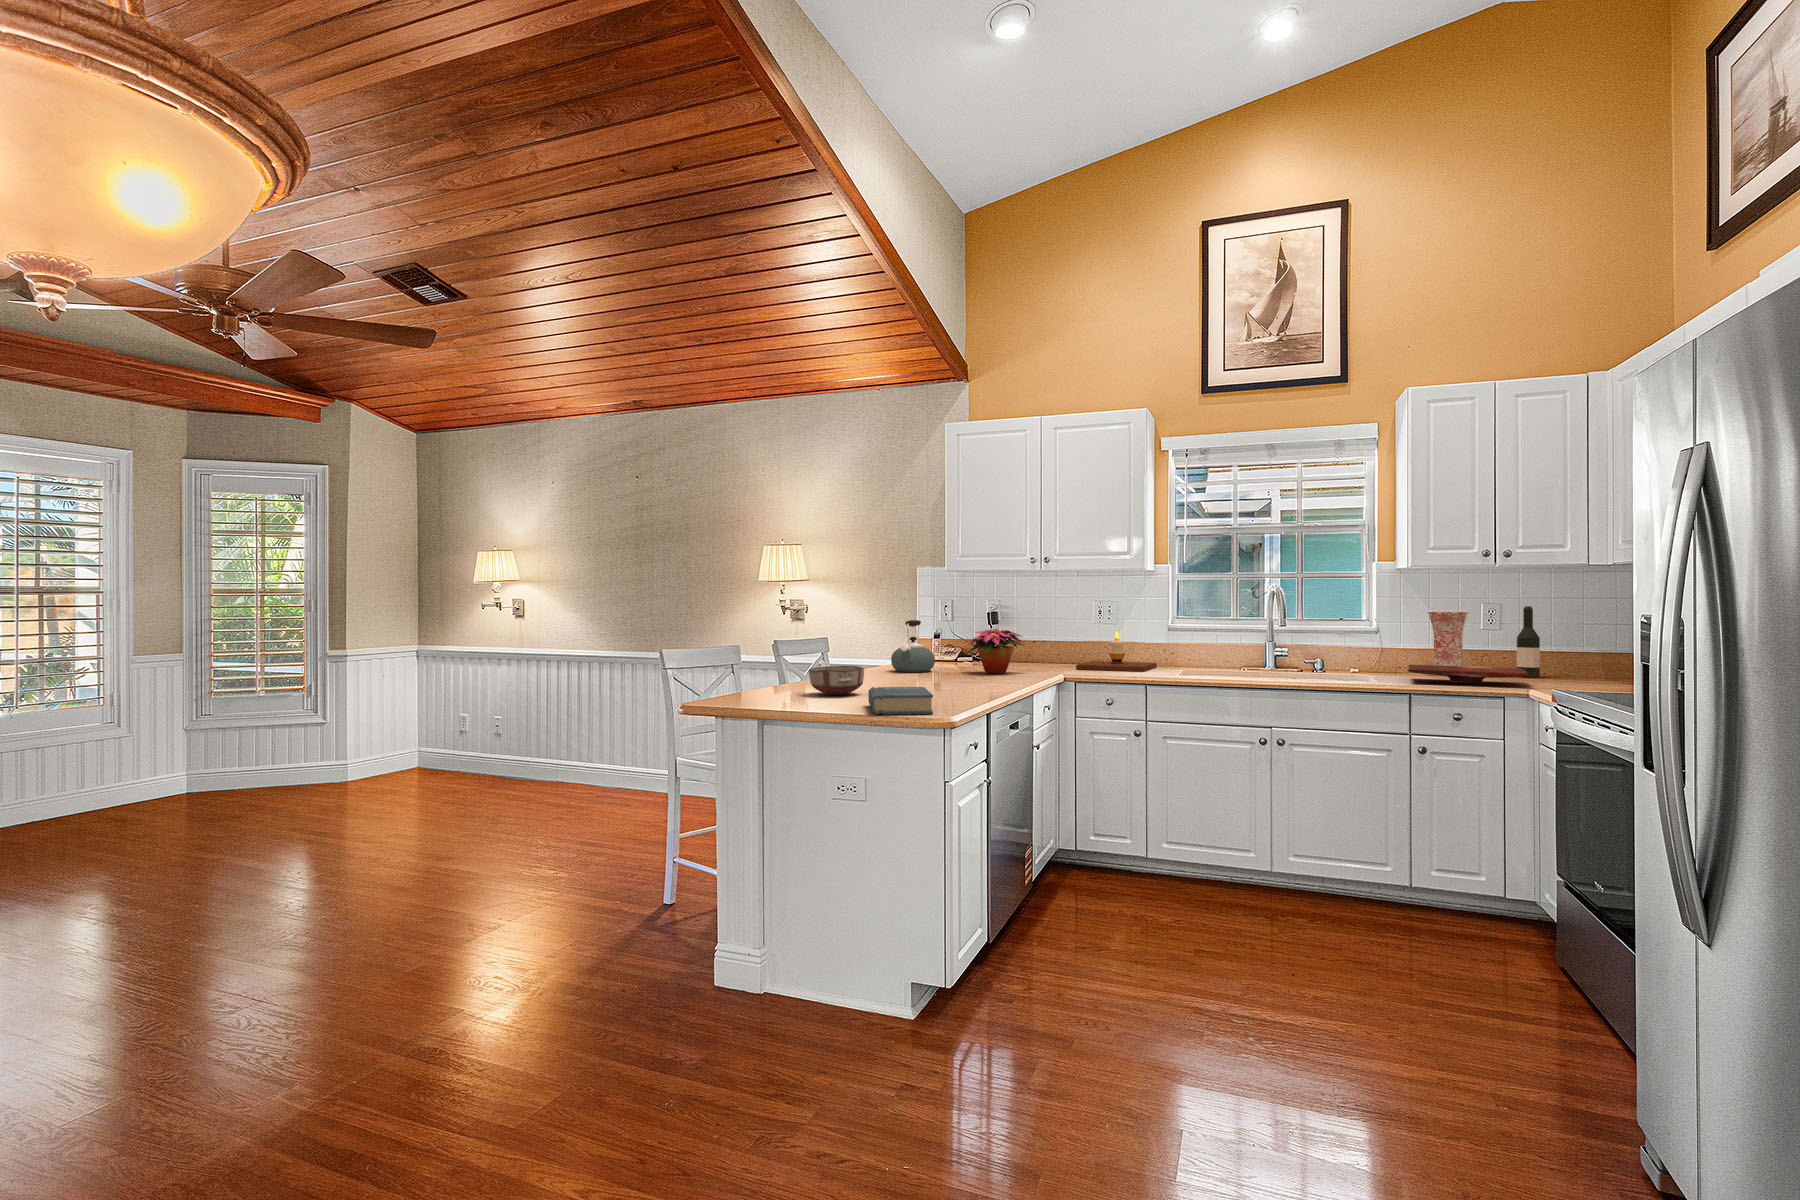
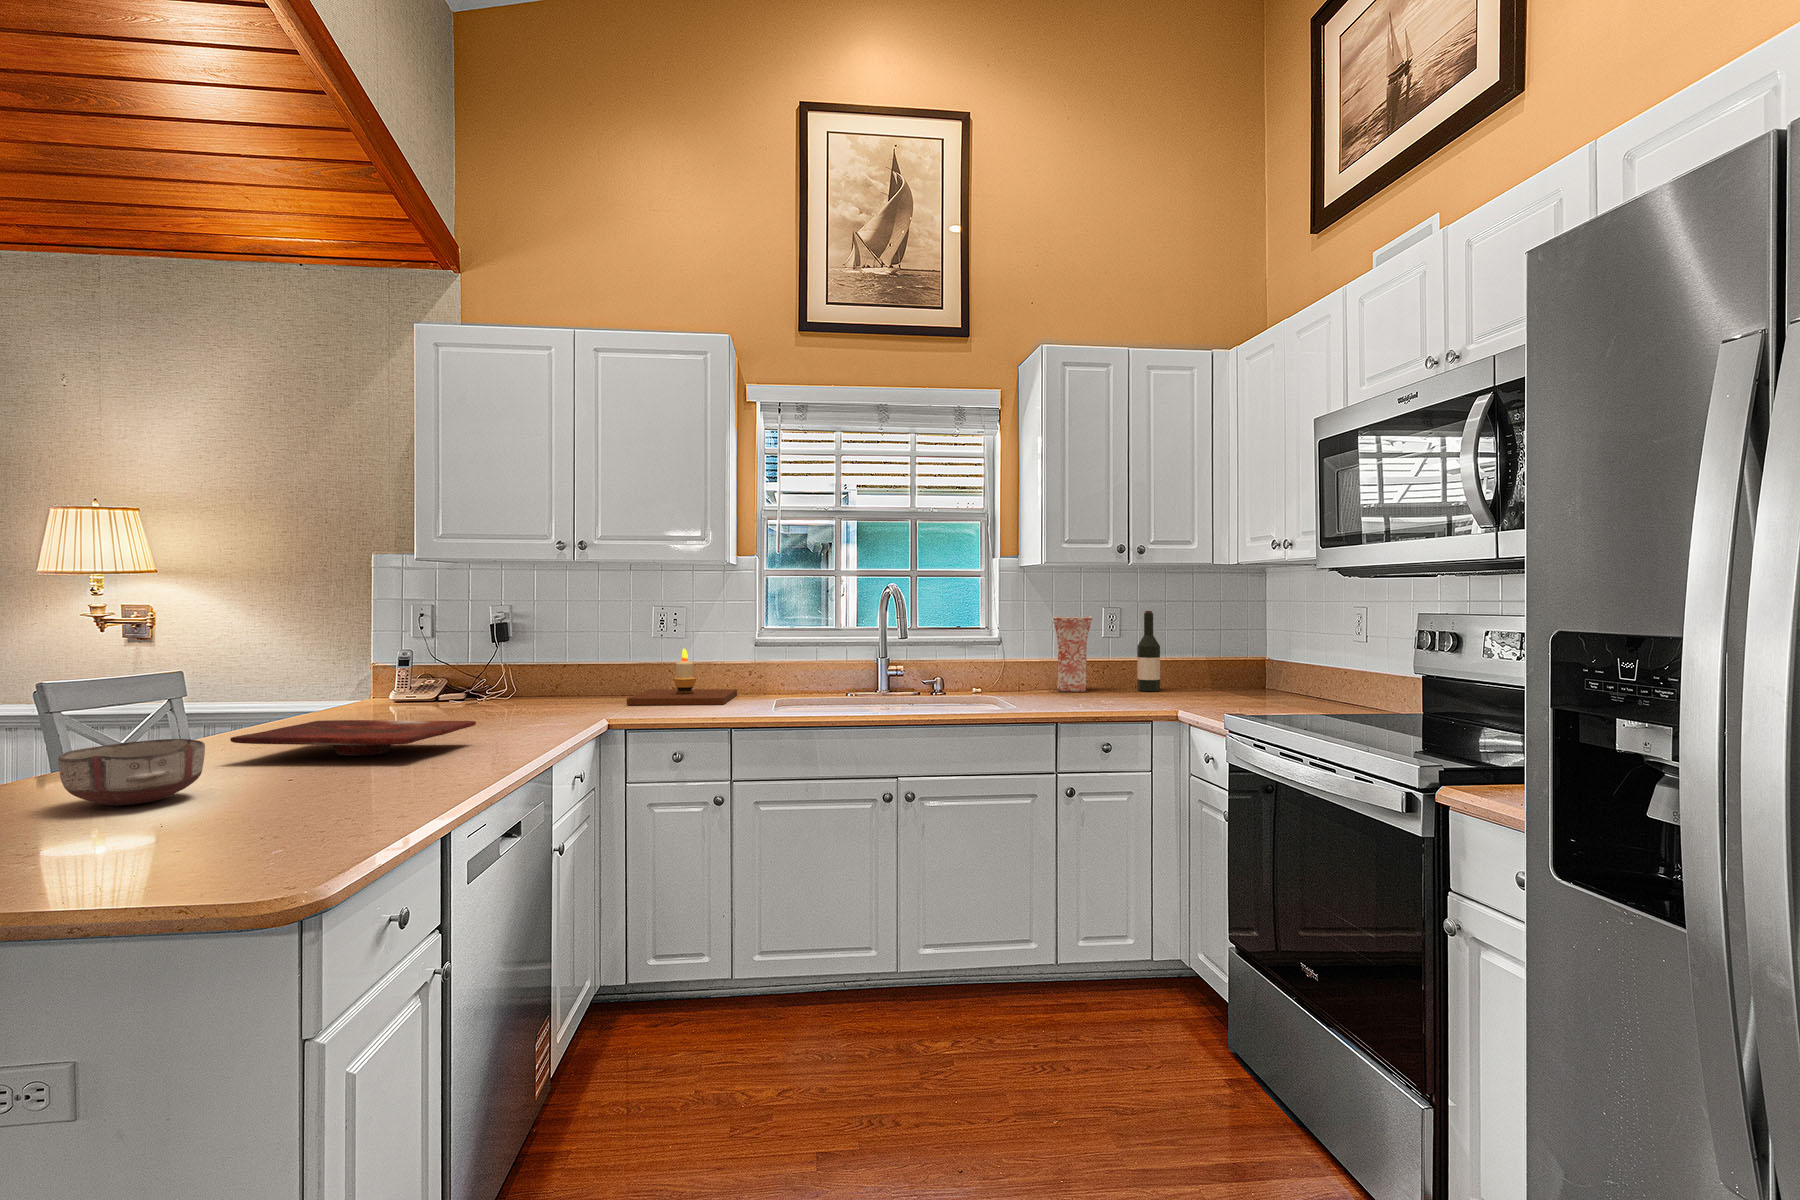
kettle: present [891,620,935,672] -> none [309,639,393,726]
flower arrangement: present [968,628,1026,674] -> none [440,648,557,722]
cutting board: present [1408,665,1529,684] -> present [230,720,476,755]
hardback book: present [869,687,933,714] -> none [166,785,332,875]

